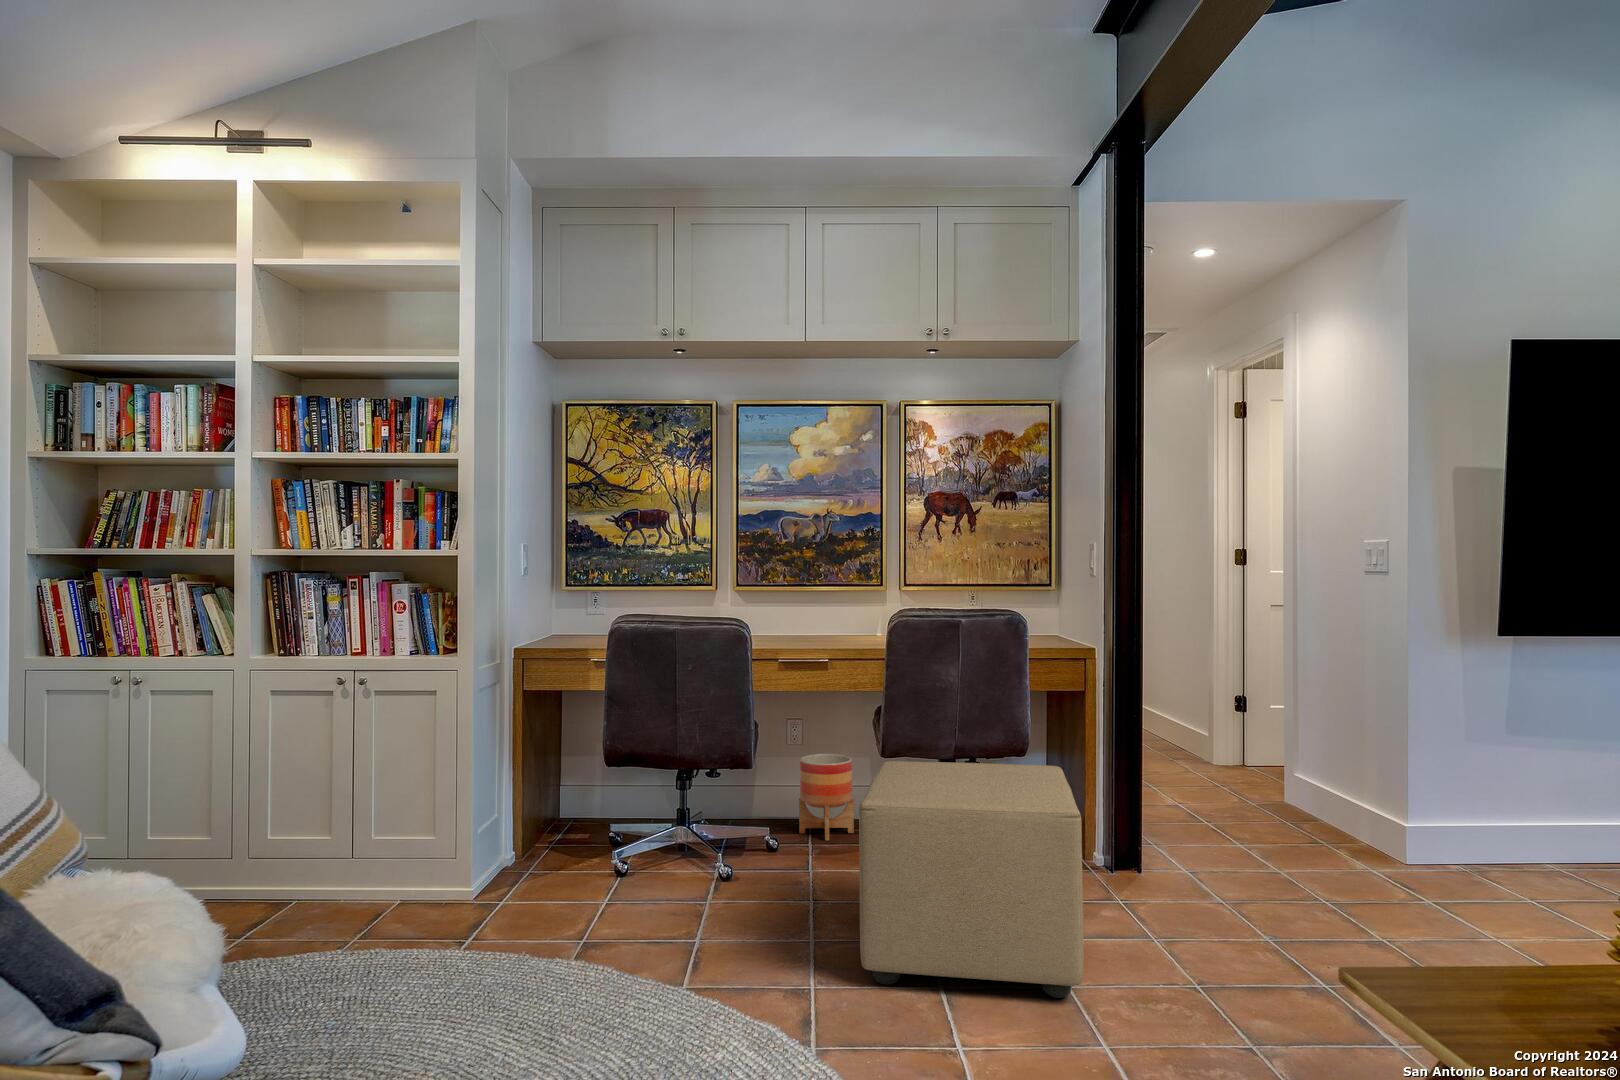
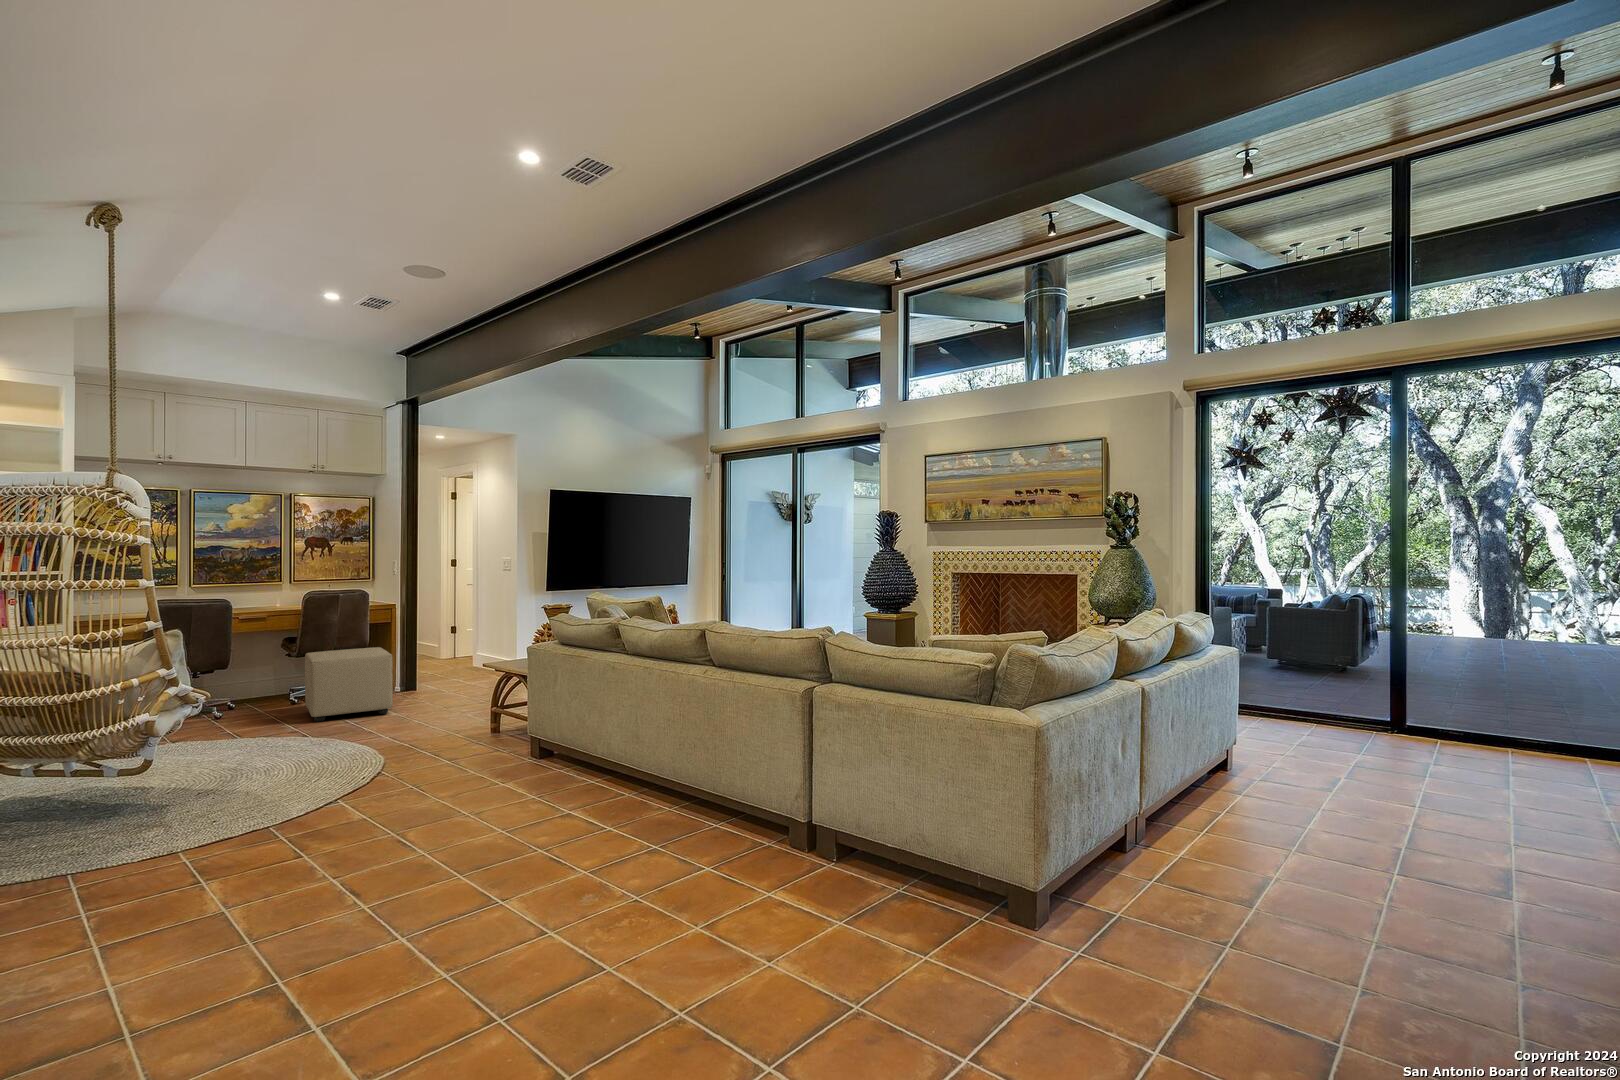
planter: present [799,754,854,841] -> none [239,663,269,702]

